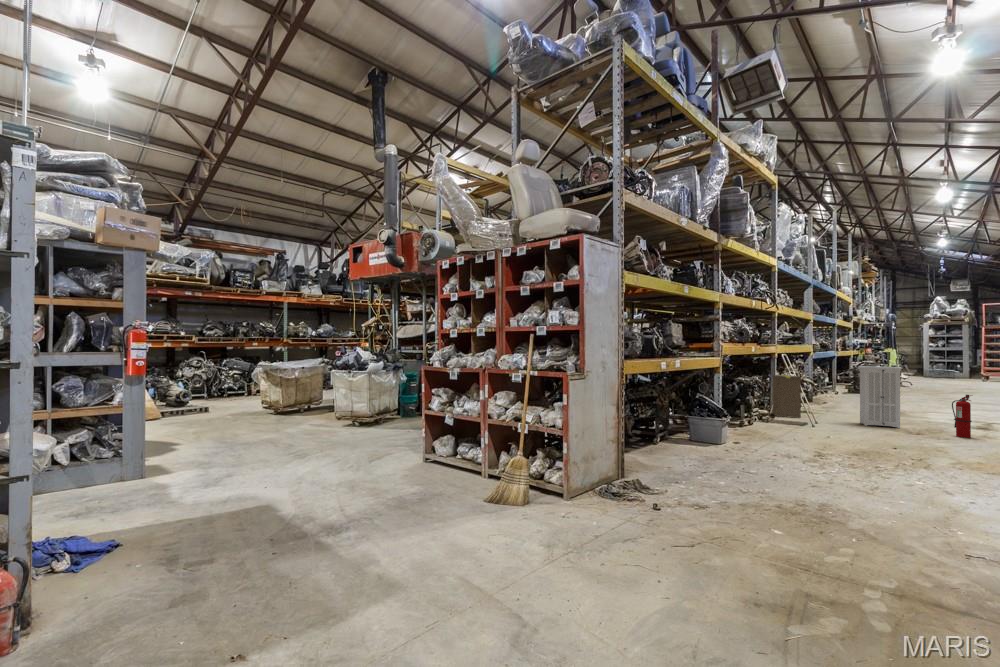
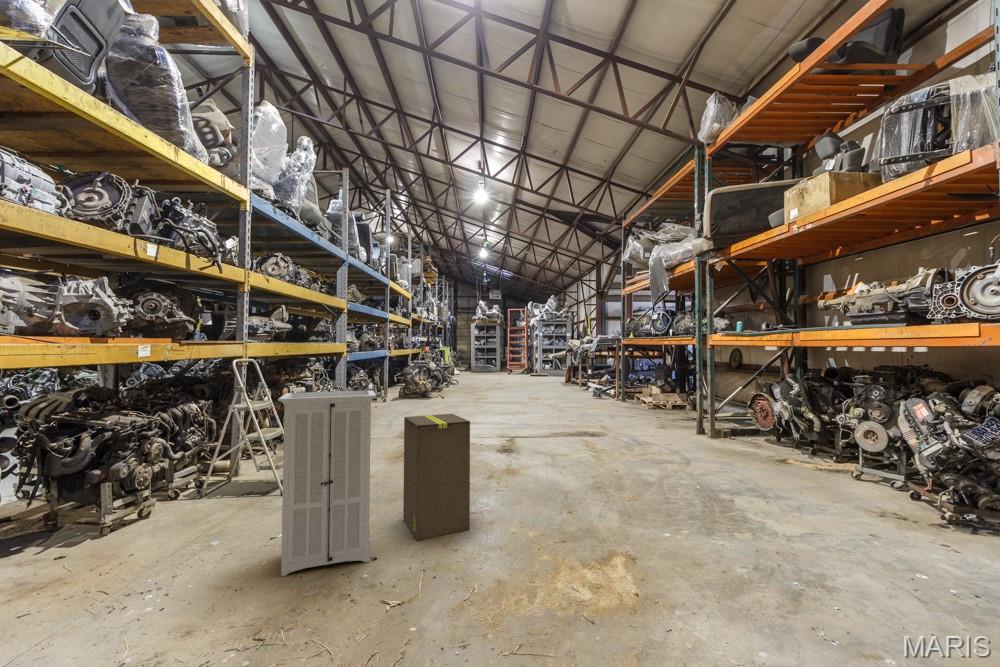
cardboard box: present [773,375,801,418] -> present [403,414,470,541]
fire extinguisher: present [952,395,972,438] -> none [469,462,509,590]

